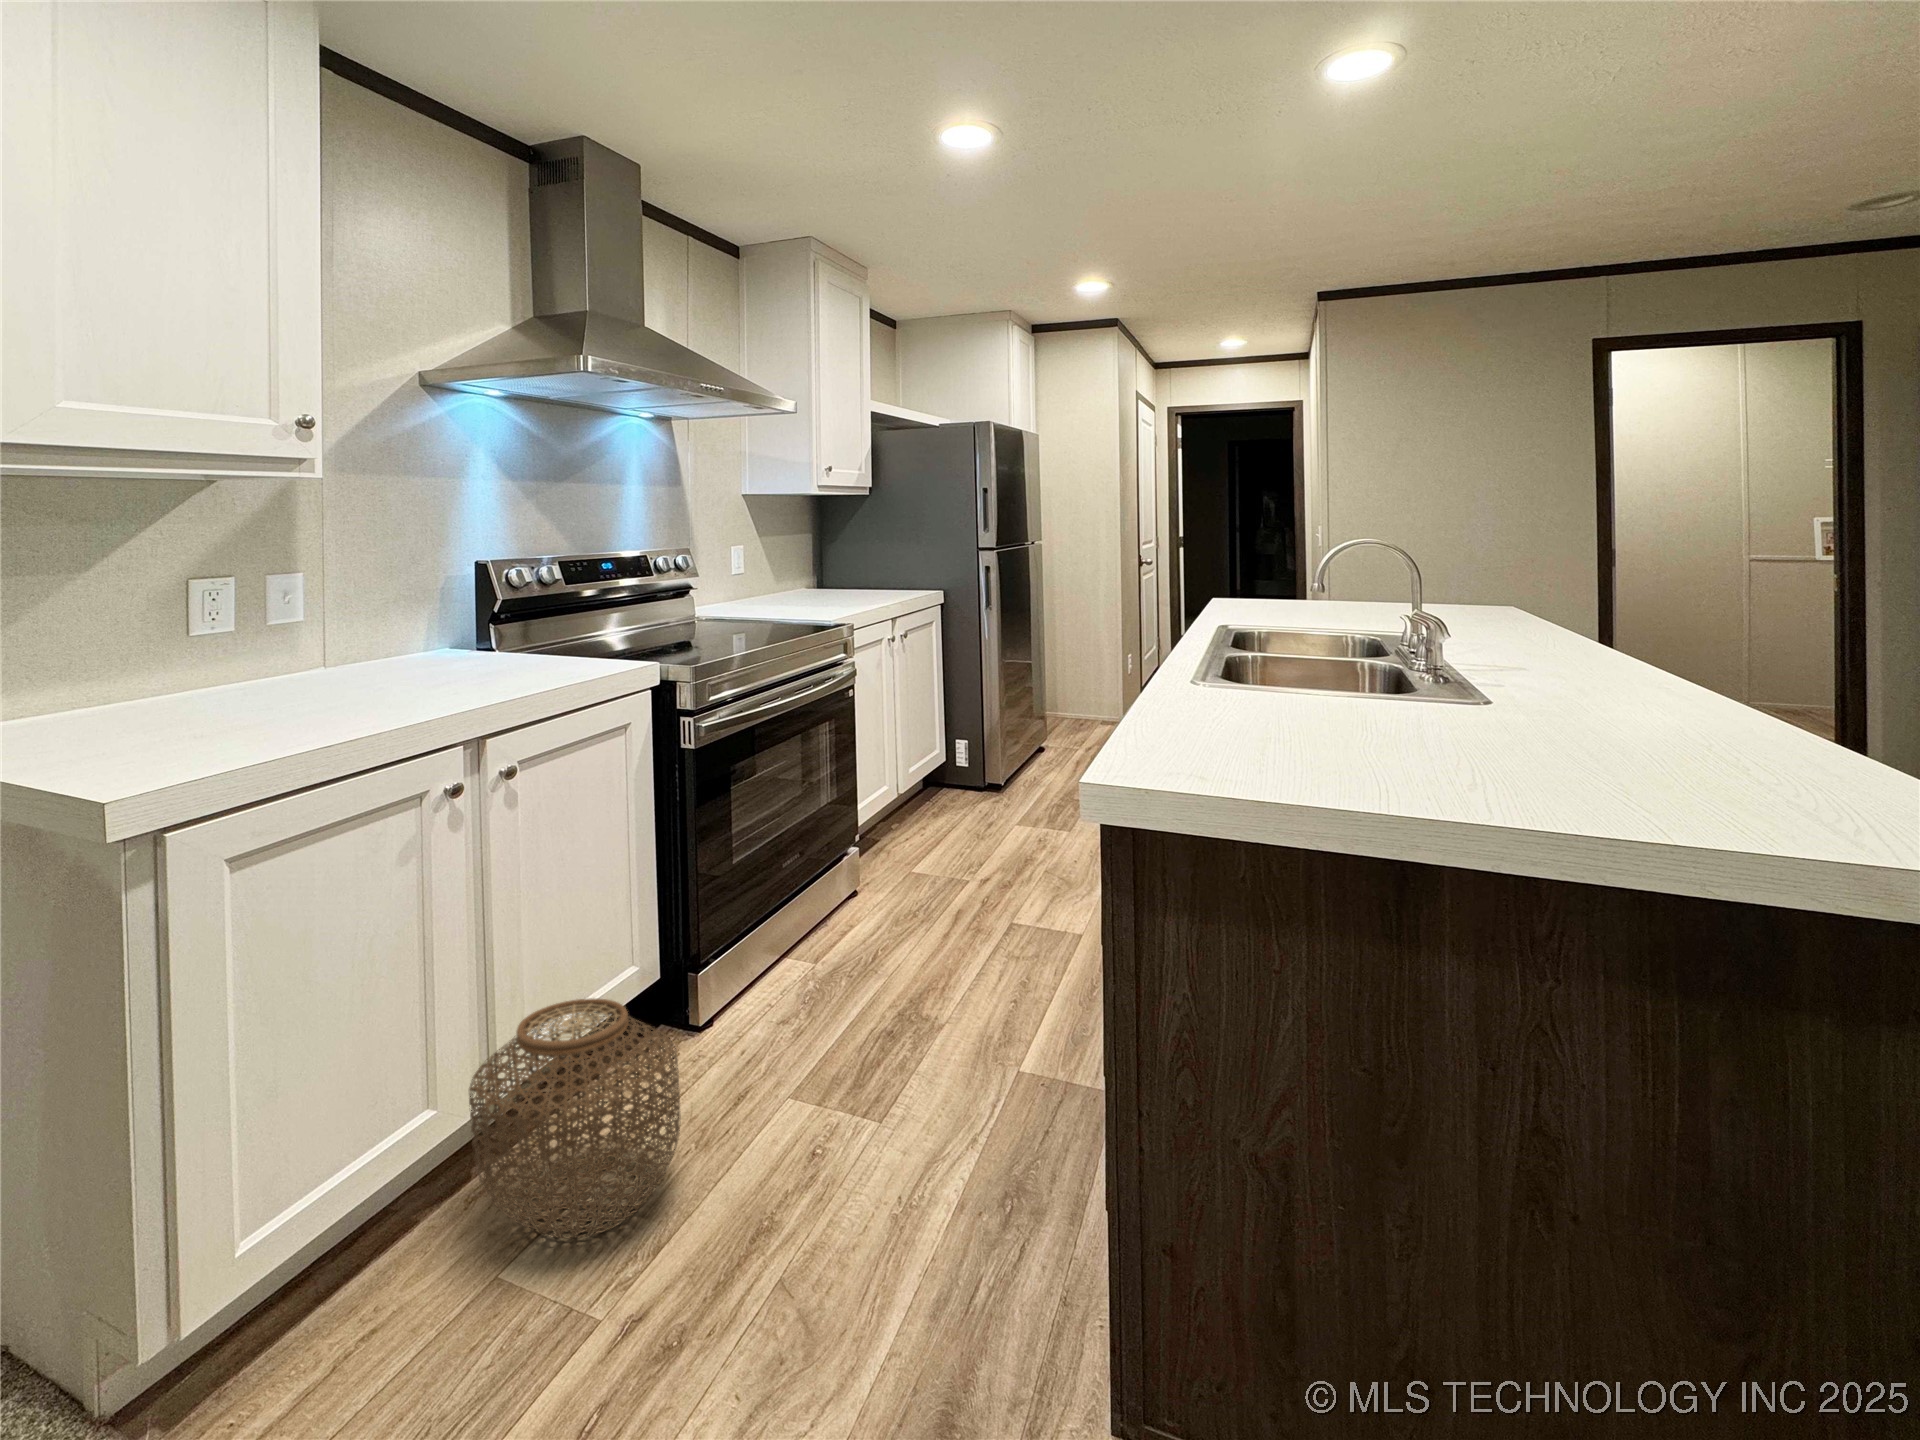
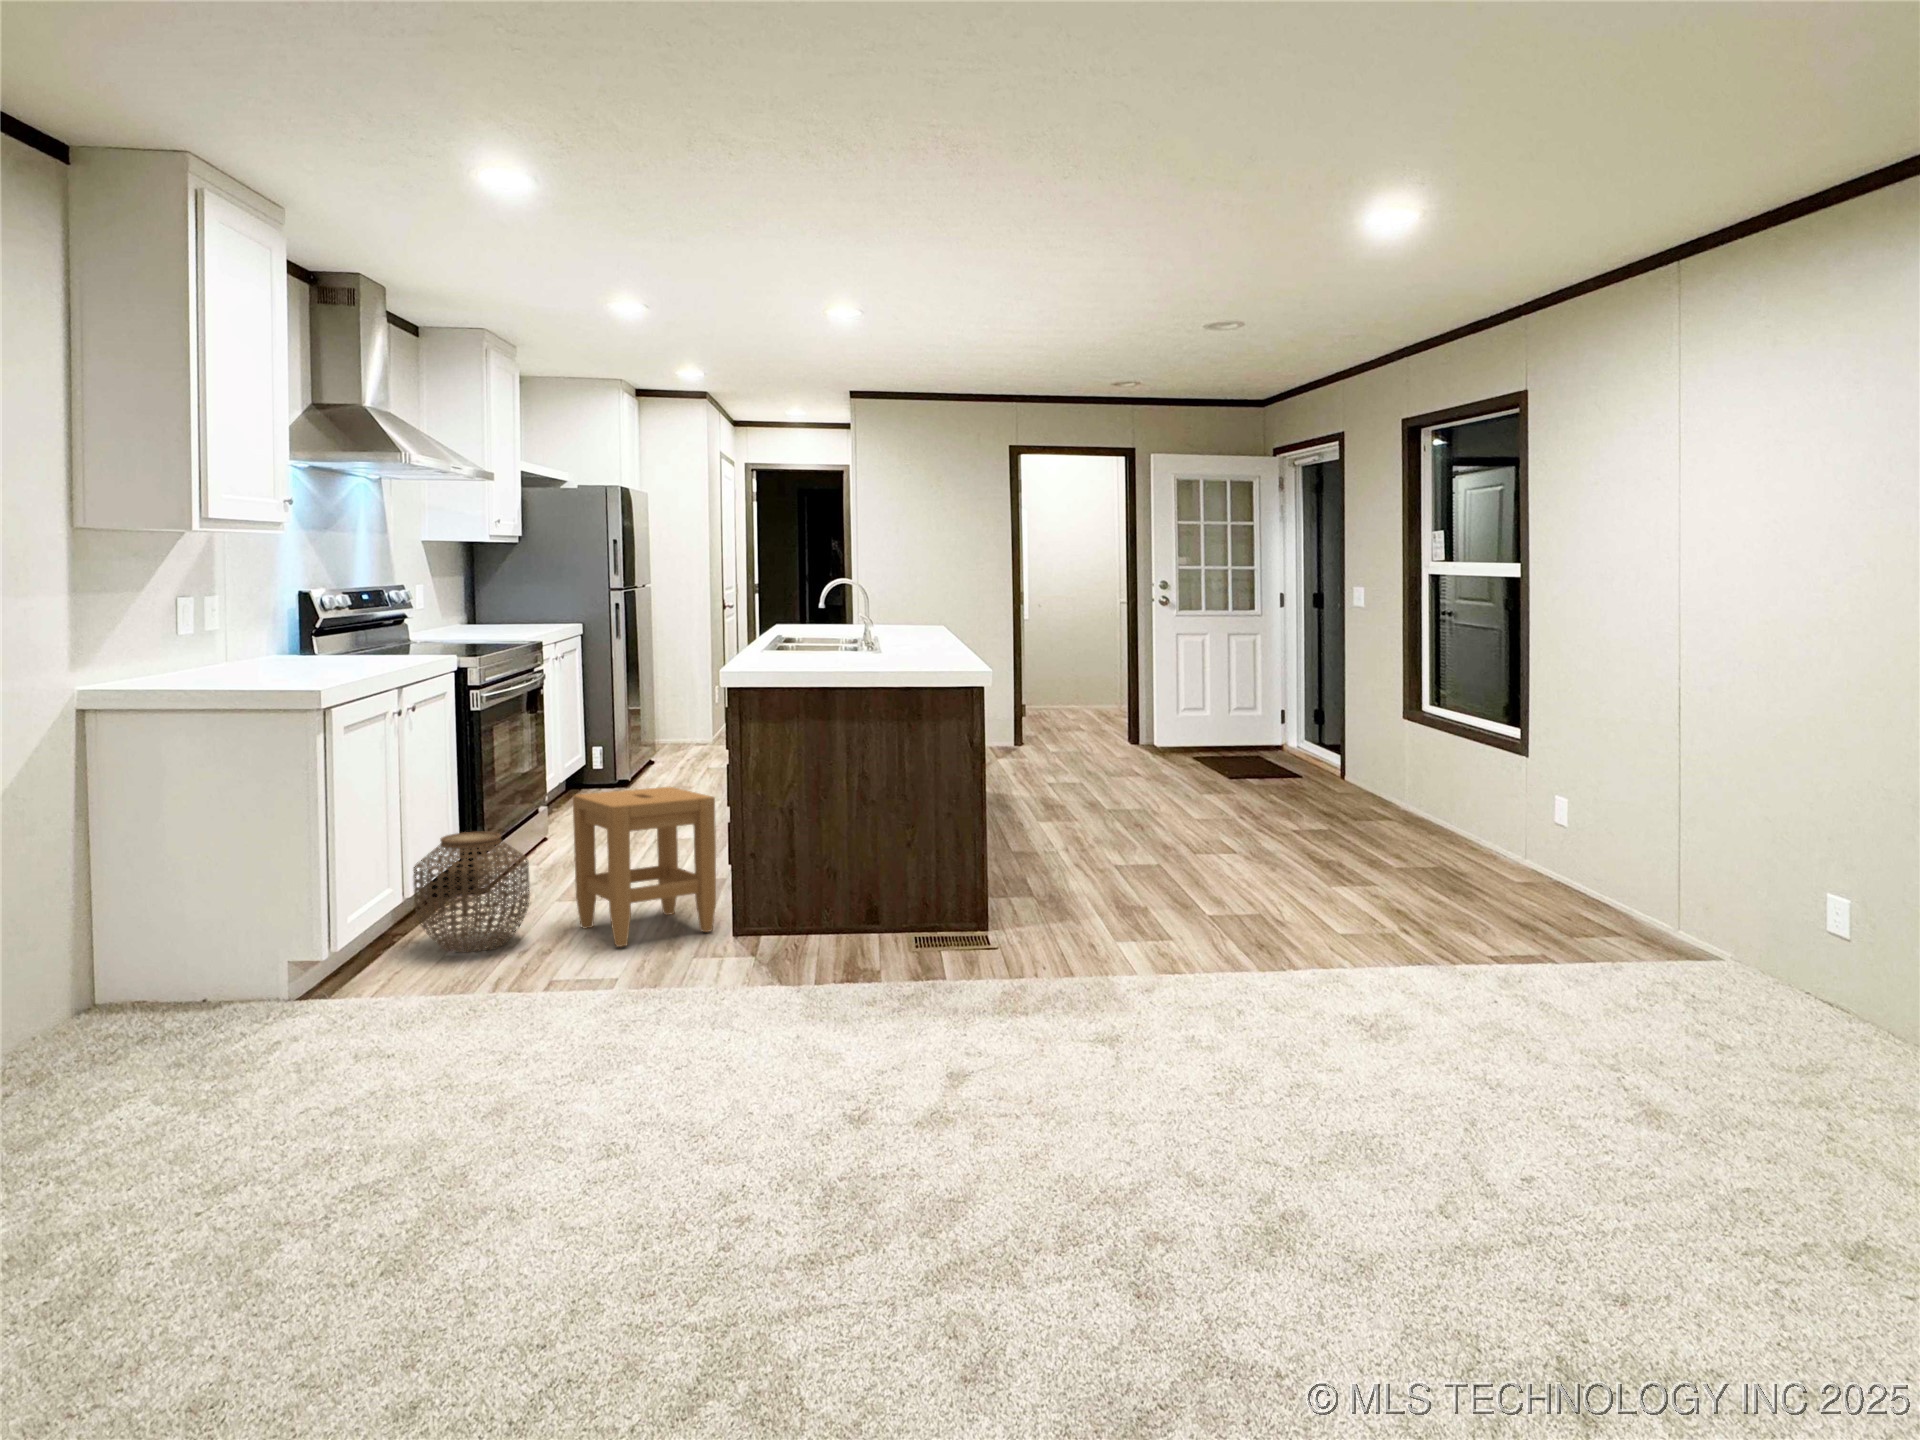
stool: none [769,920,1010,1287] -> present [573,787,716,947]

